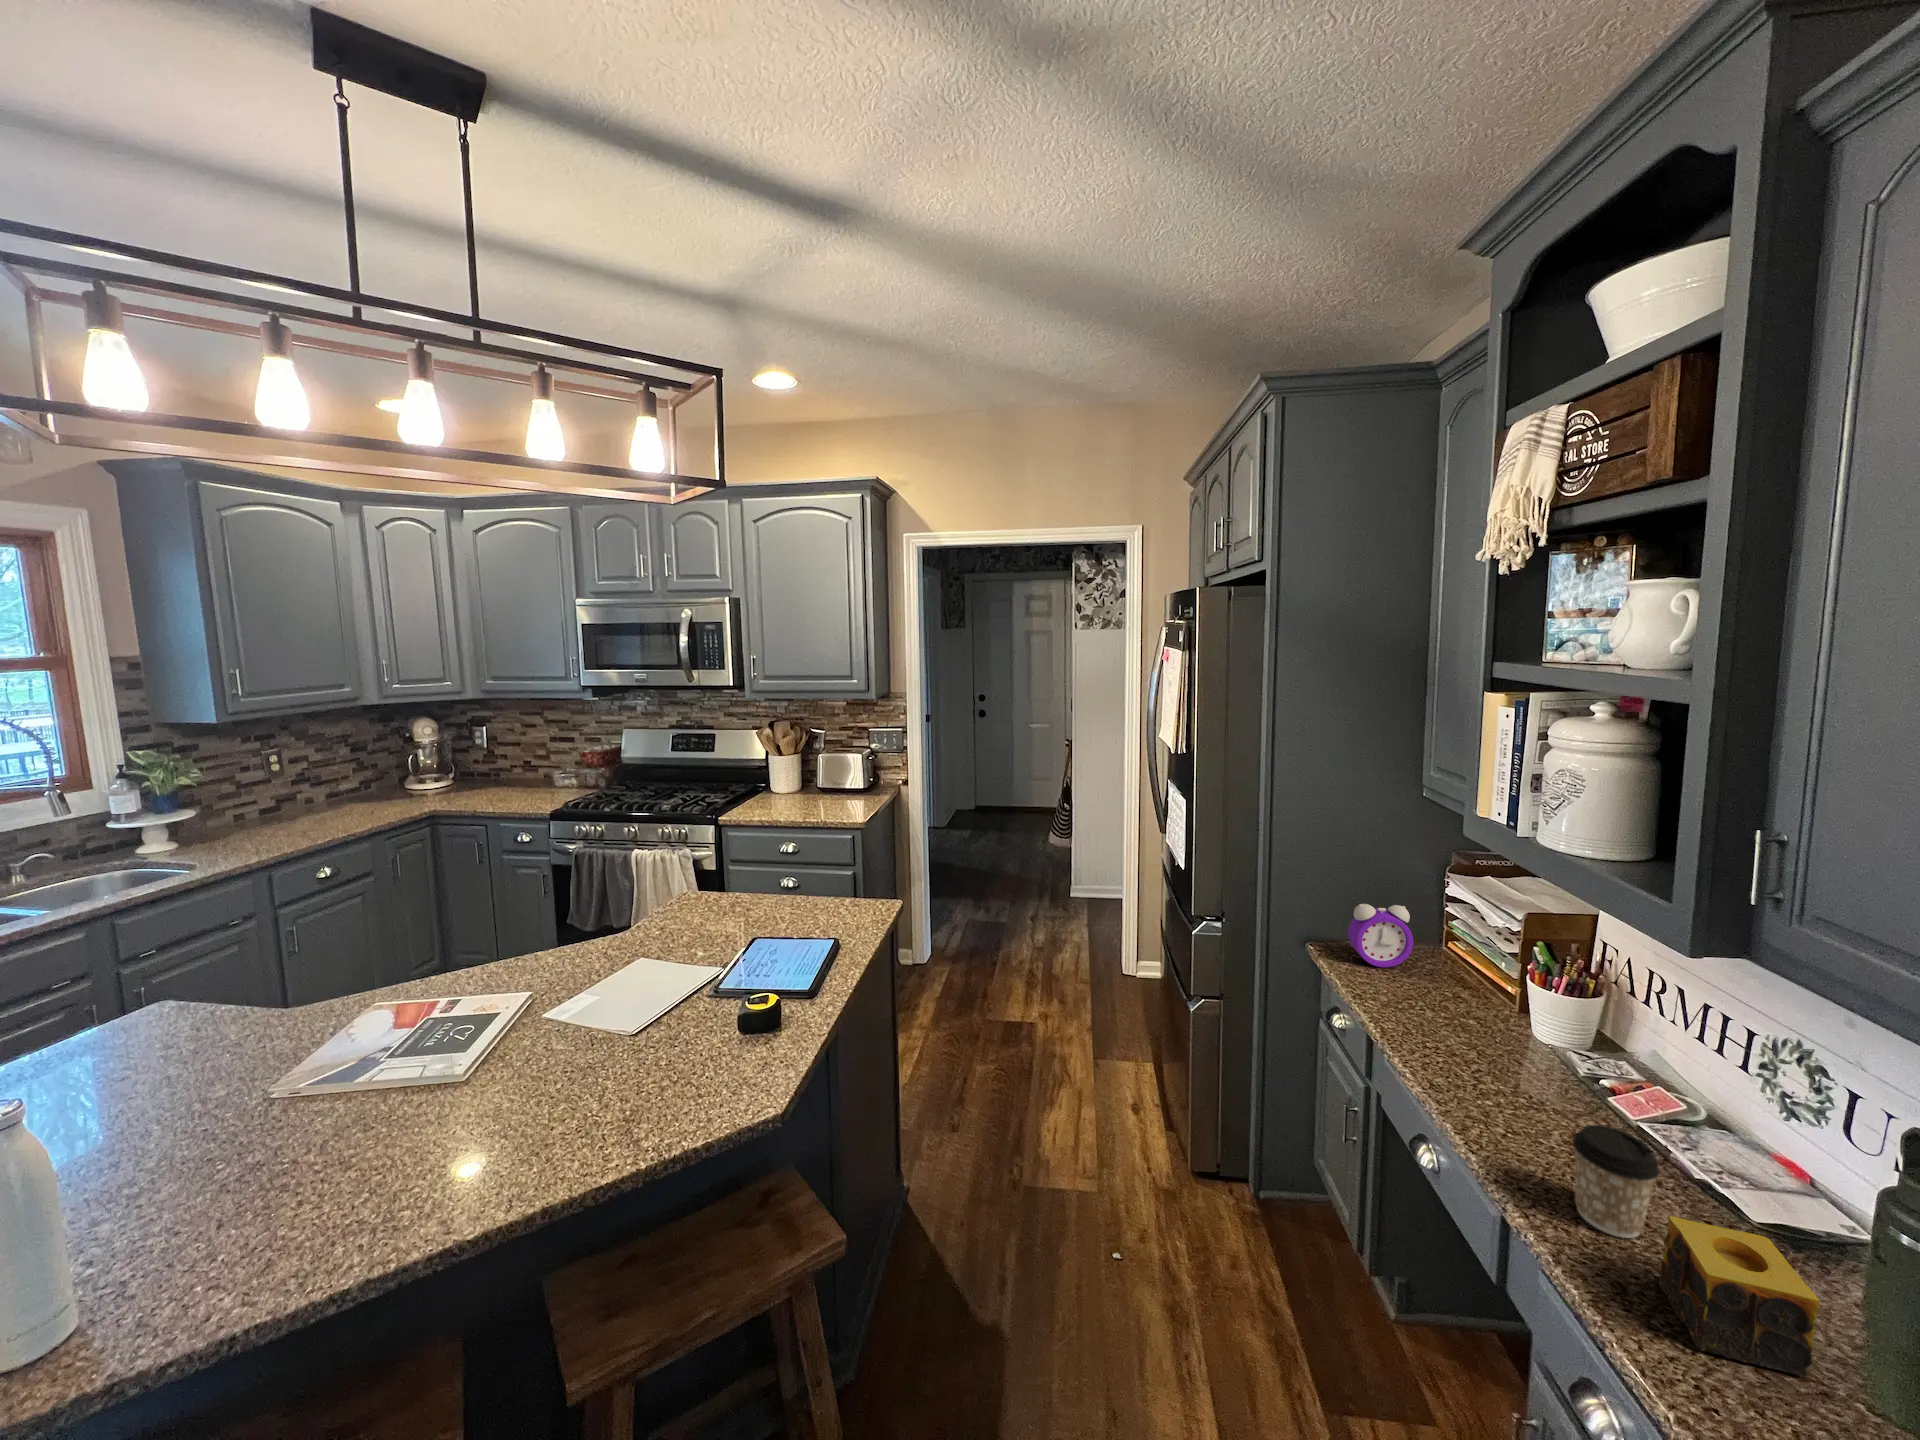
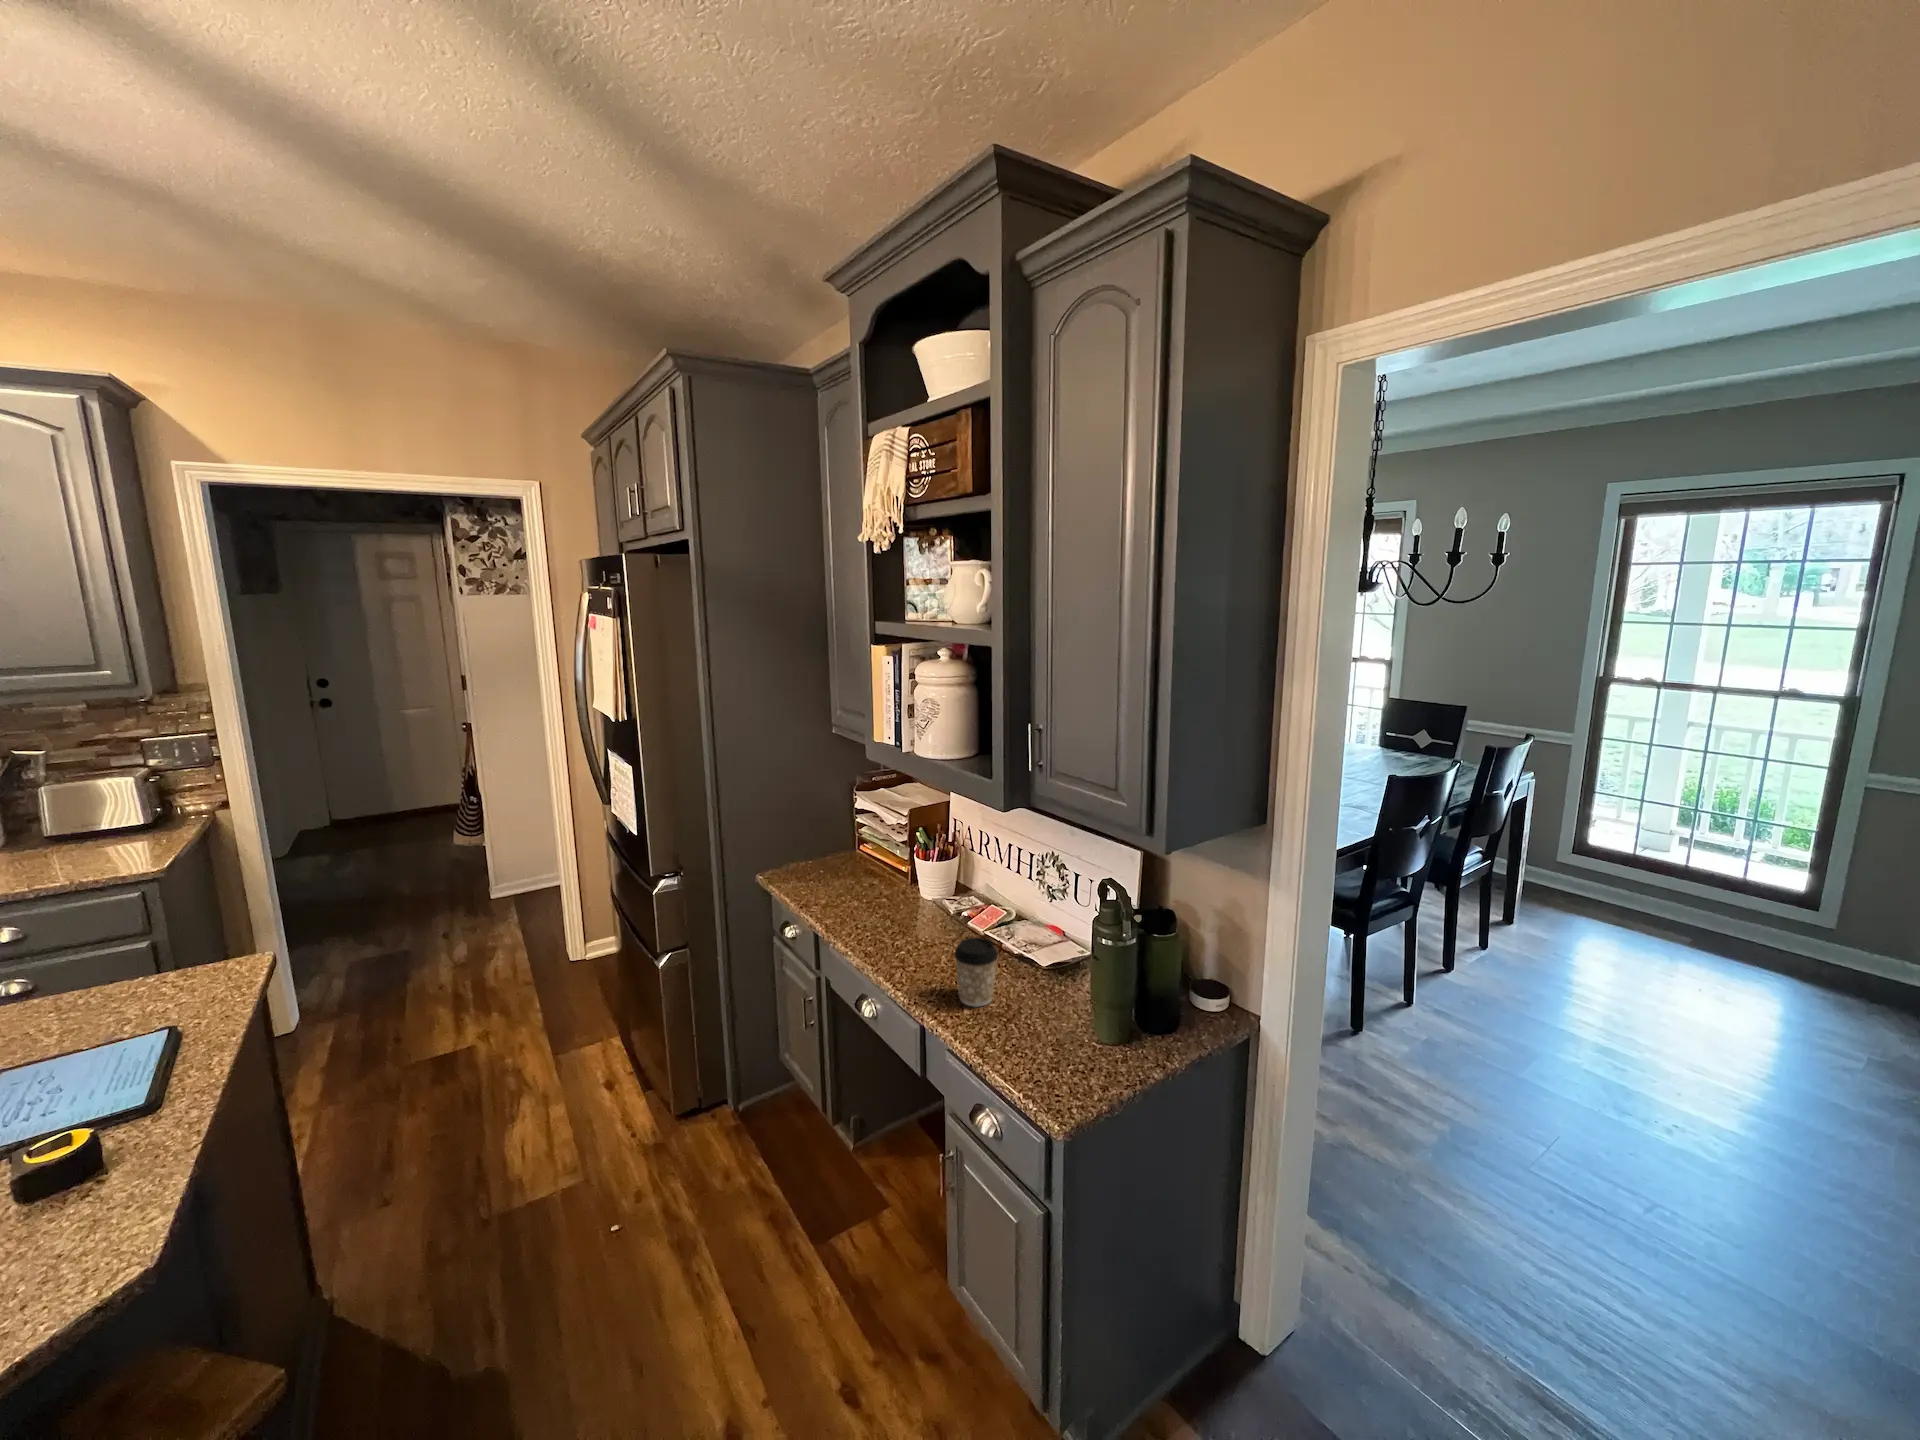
alarm clock: present [1348,904,1413,967] -> none [791,825,840,879]
candle: present [1659,1216,1820,1376] -> none [1004,970,1071,1050]

